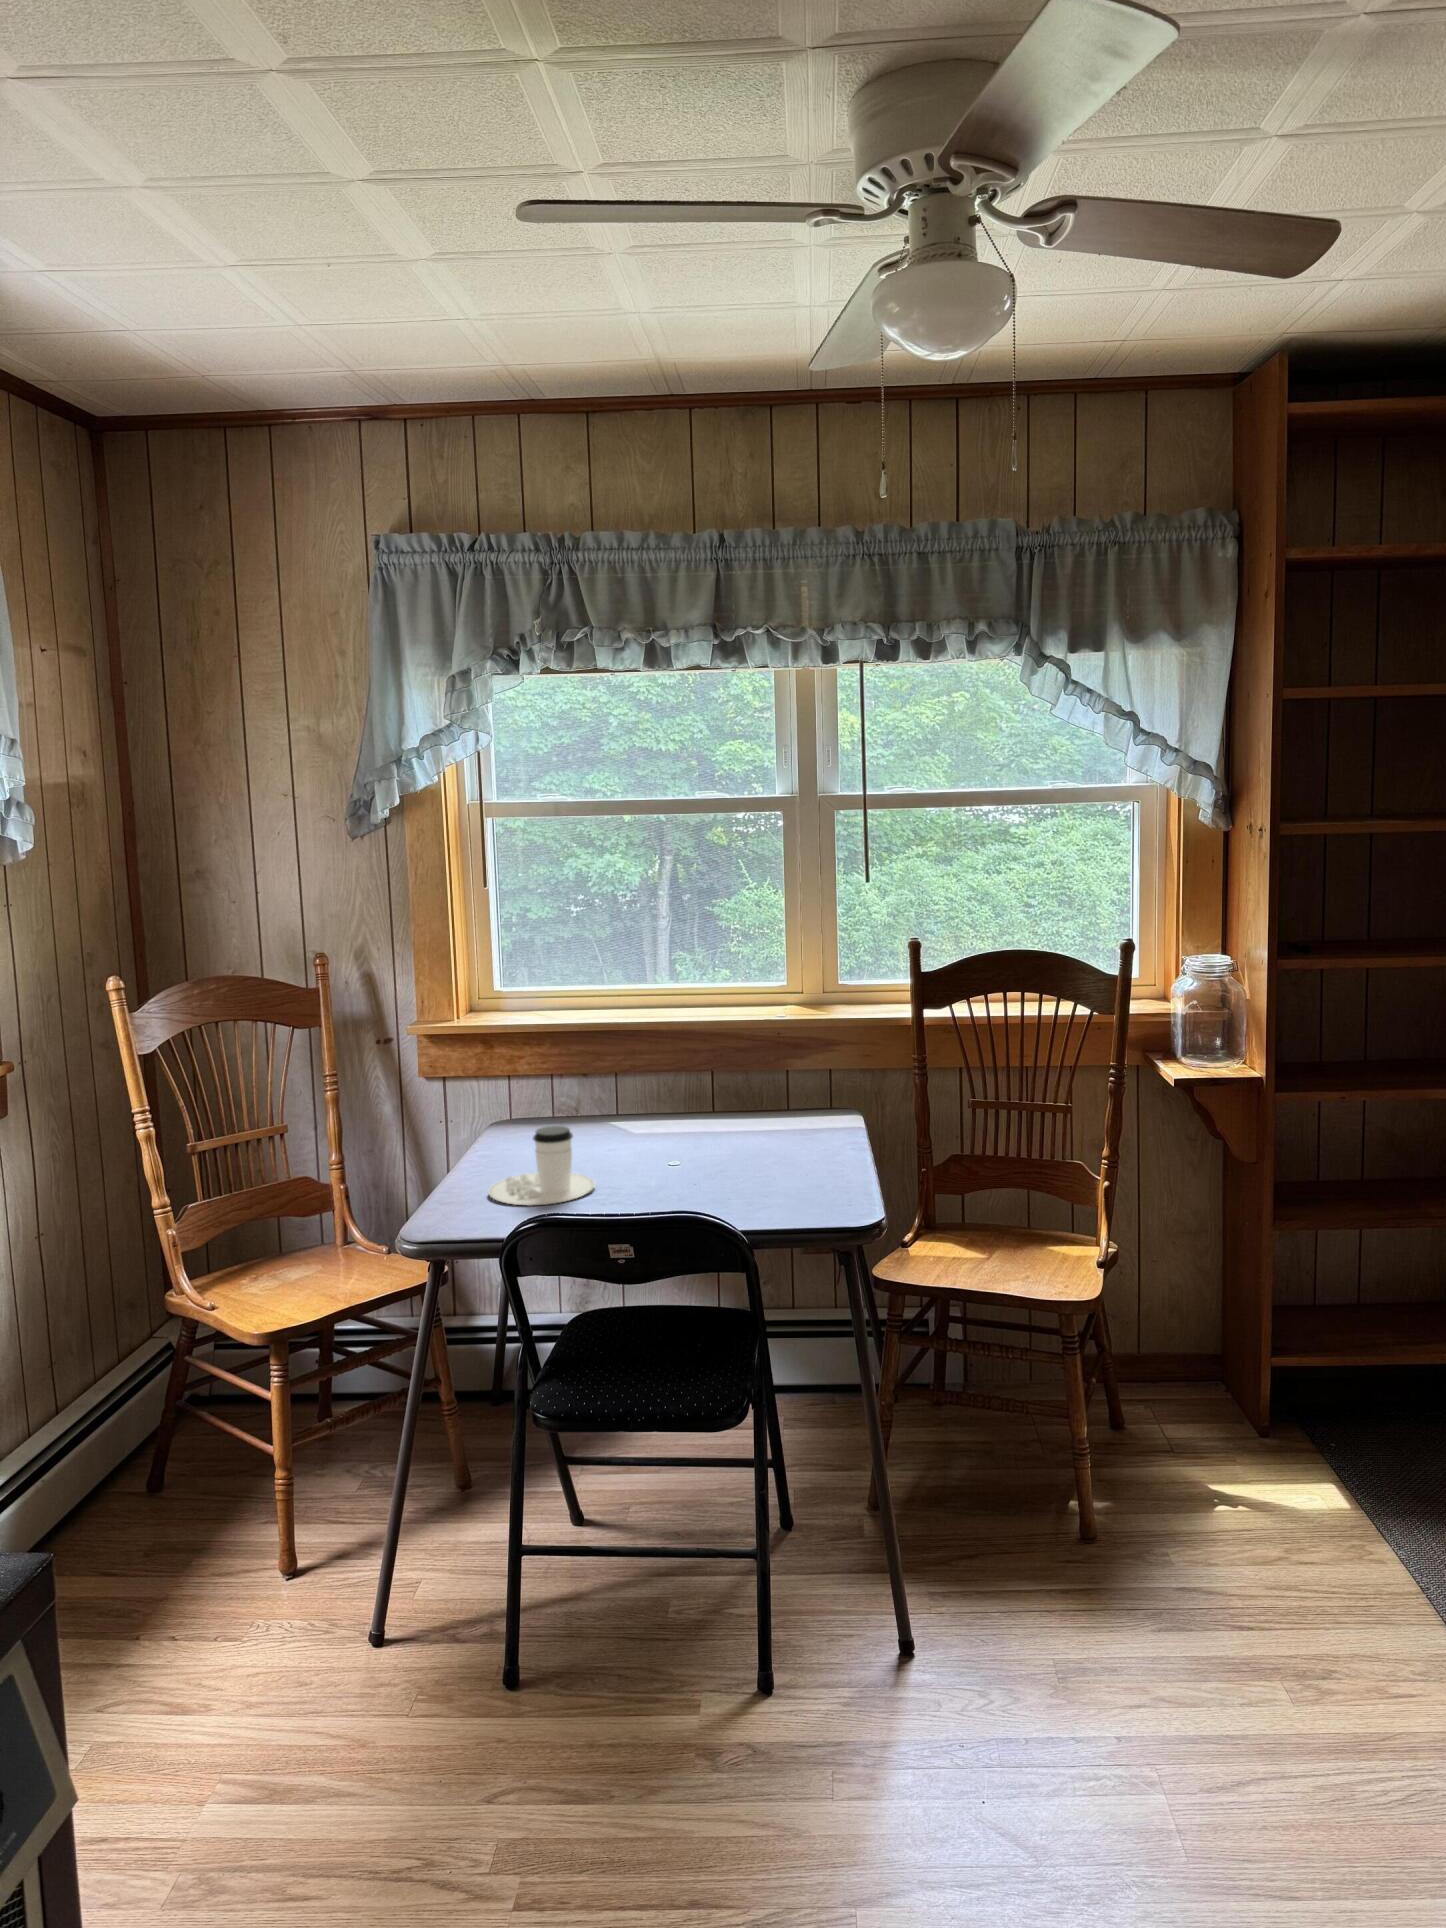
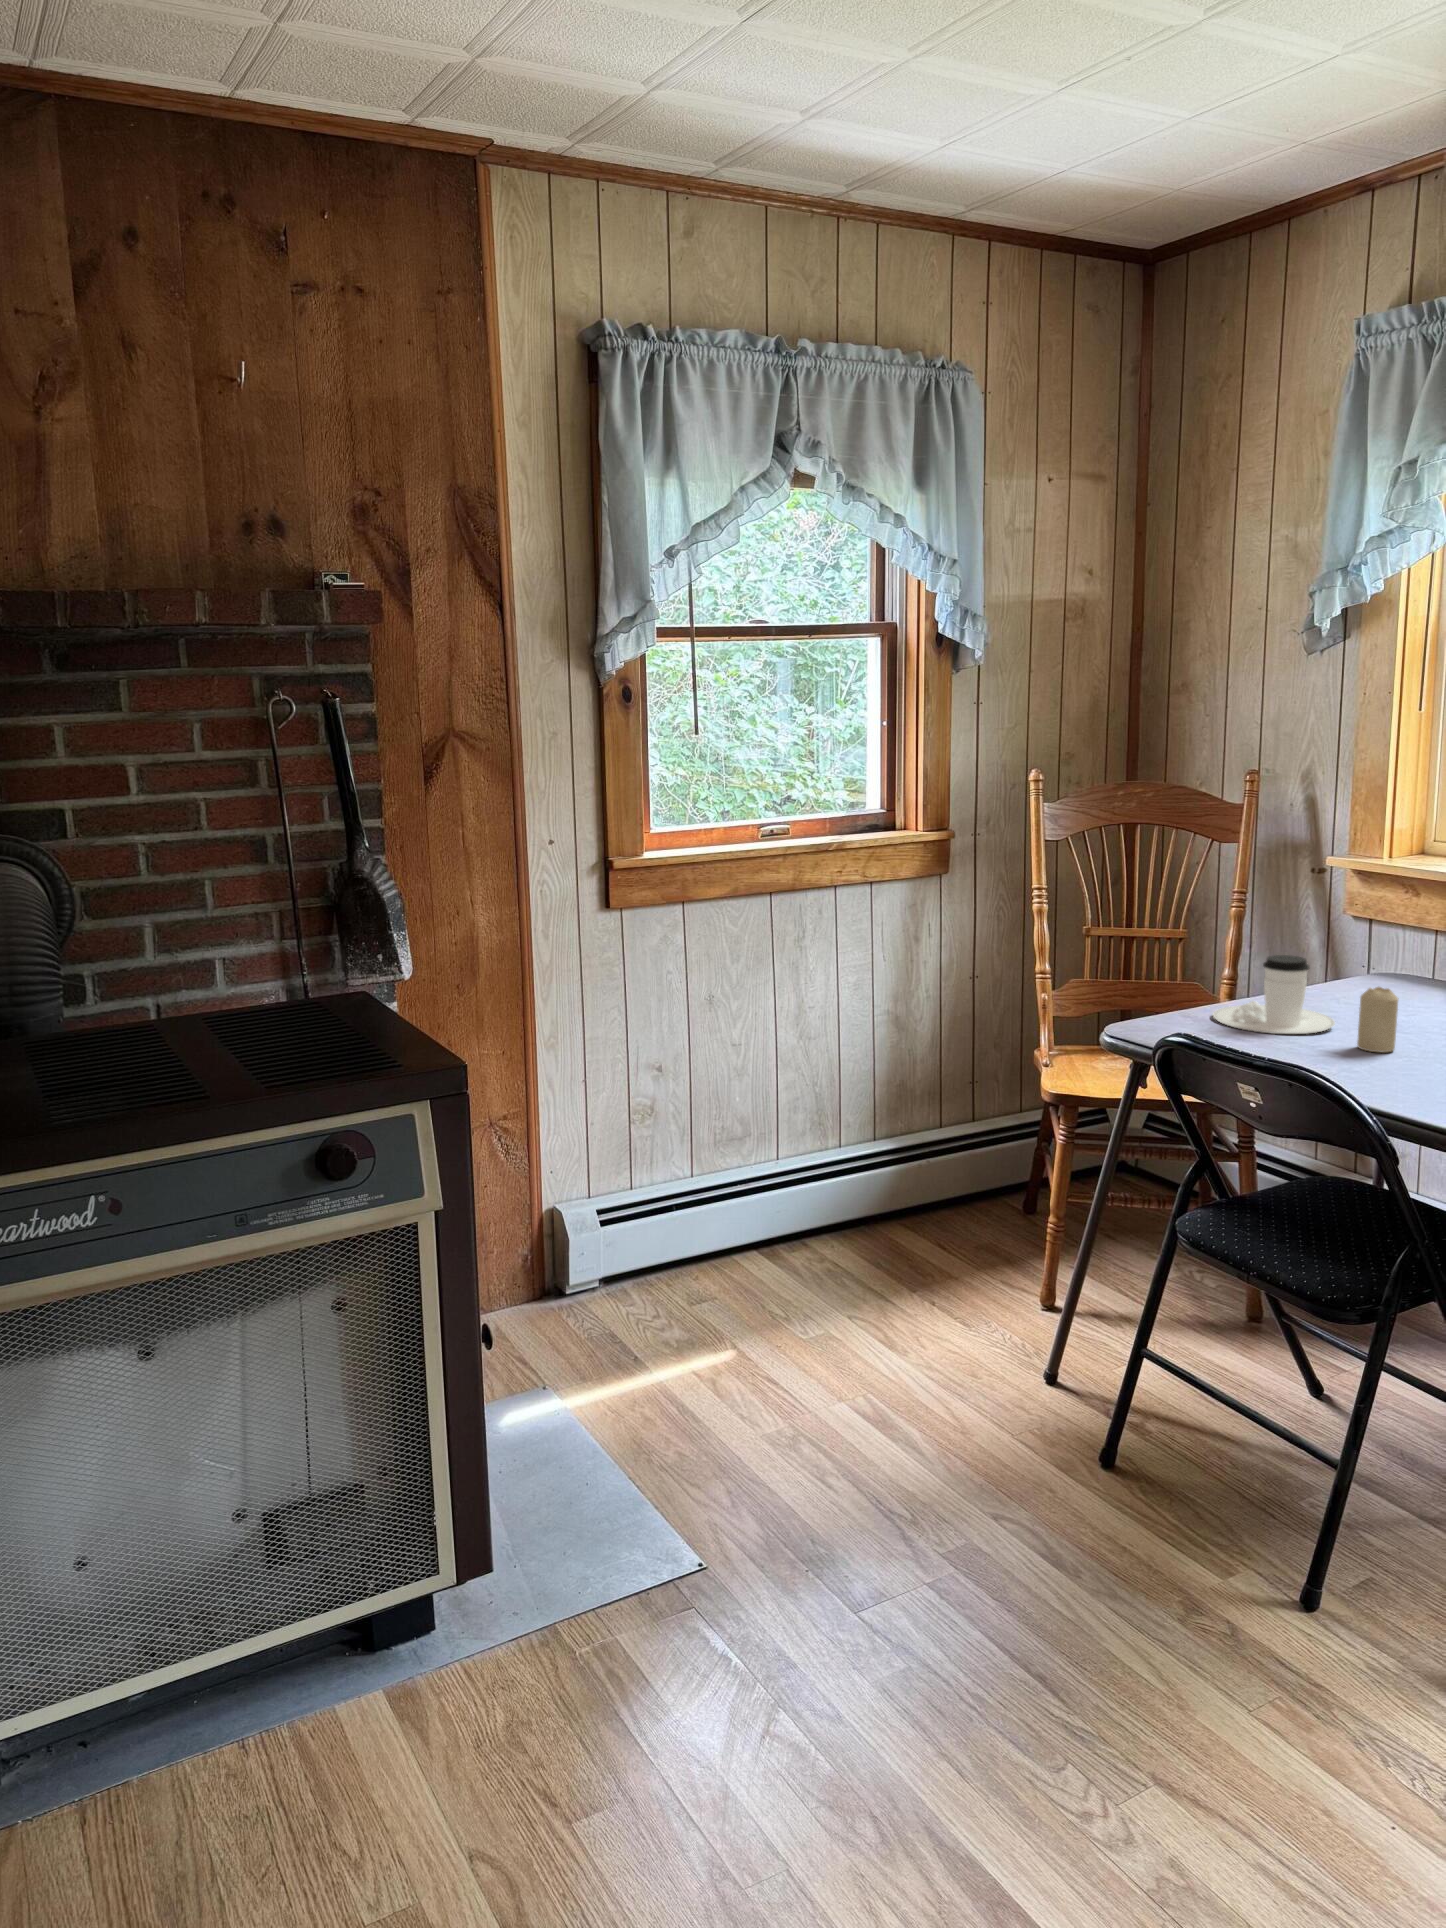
candle: none [637,1136,668,1194] -> present [1357,987,1399,1053]

